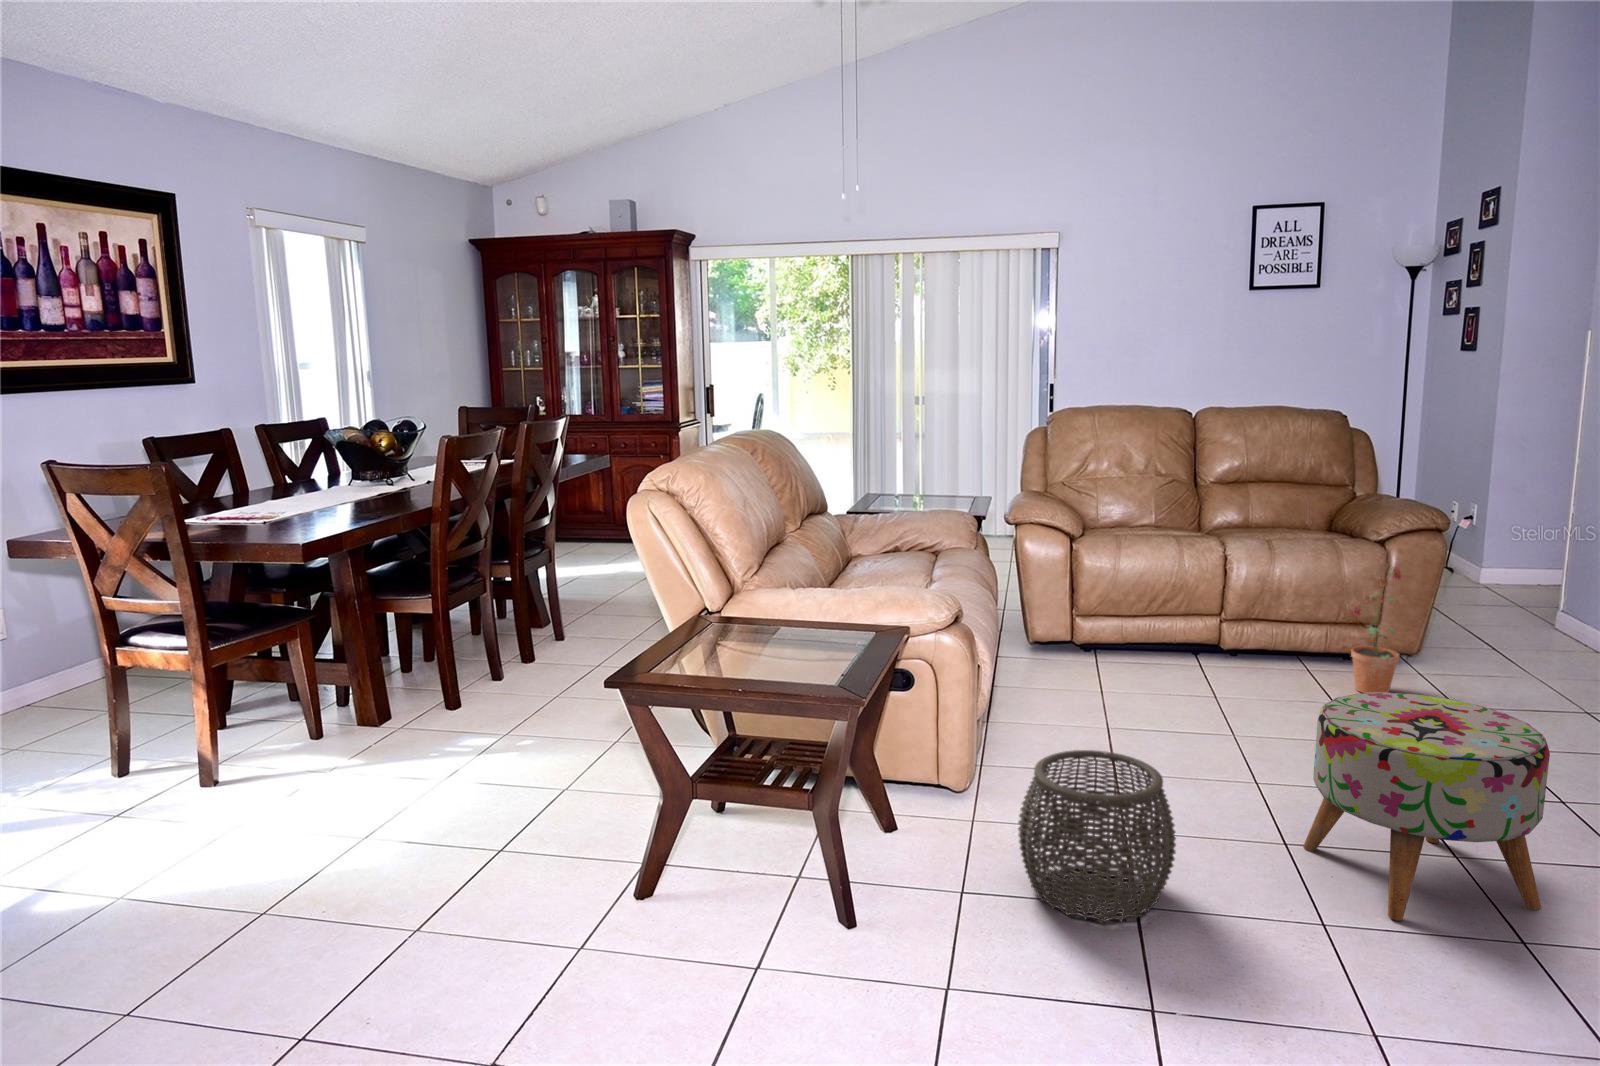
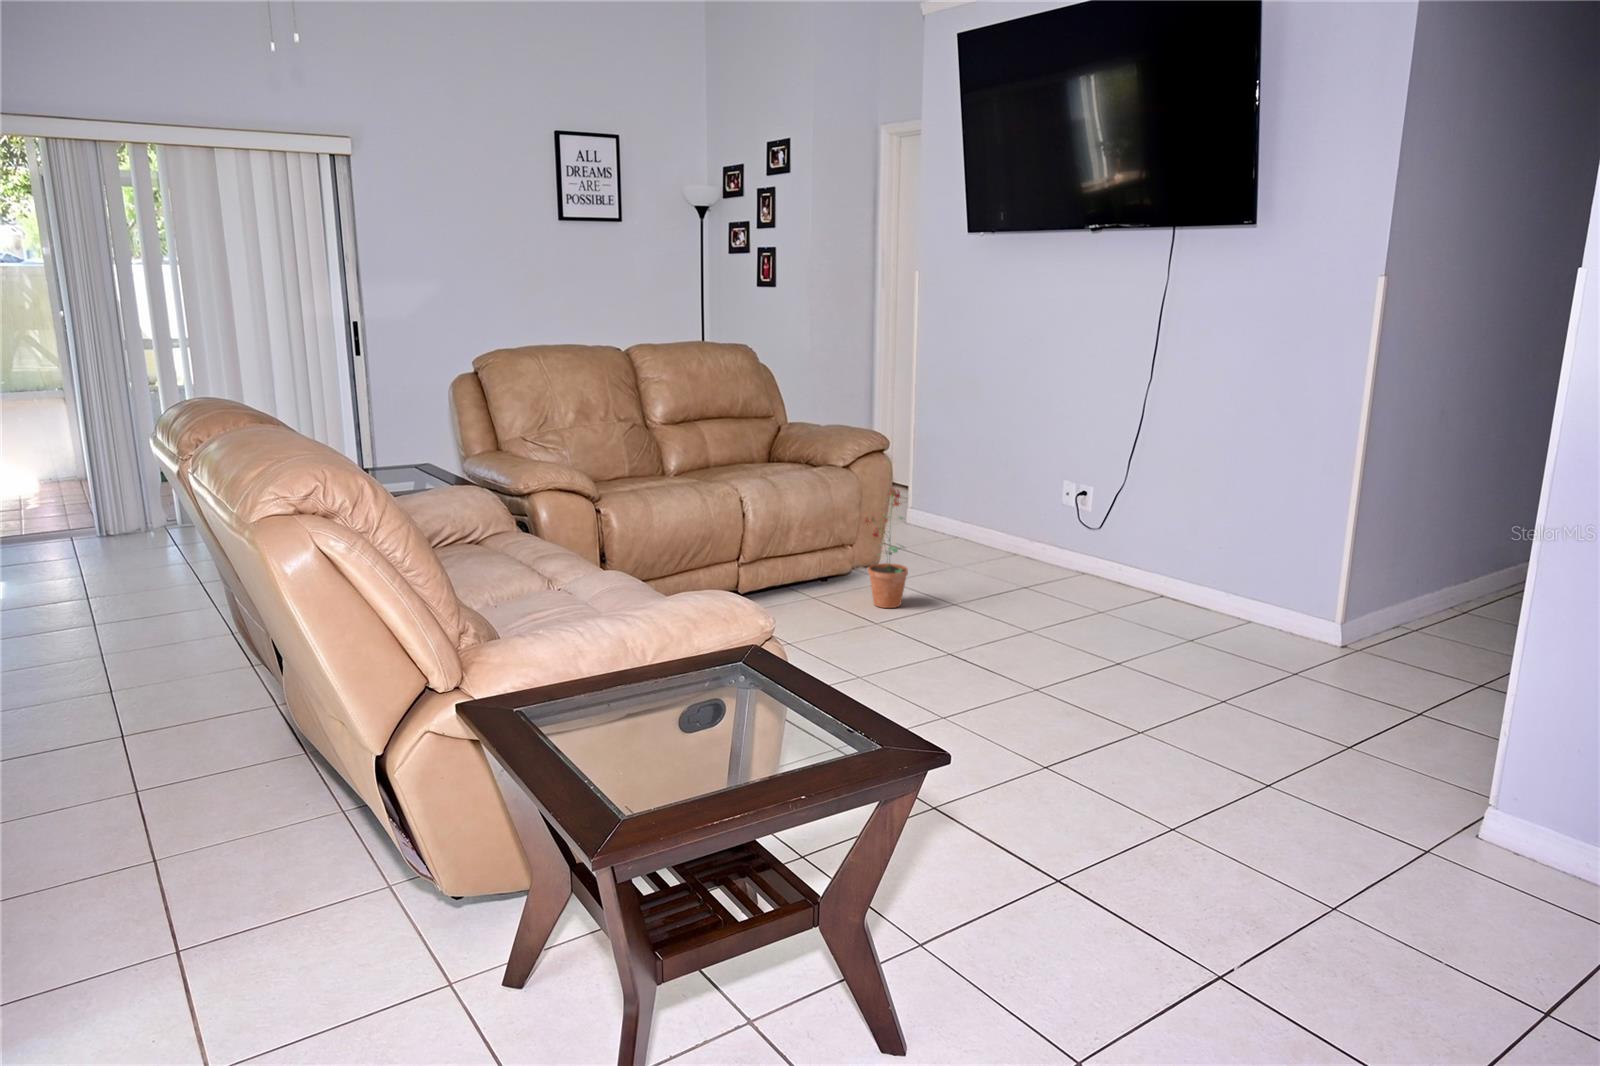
ottoman: present [1303,693,1550,921] -> none [1054,598,1251,804]
woven basket: present [1018,750,1176,922] -> none [925,731,1098,925]

